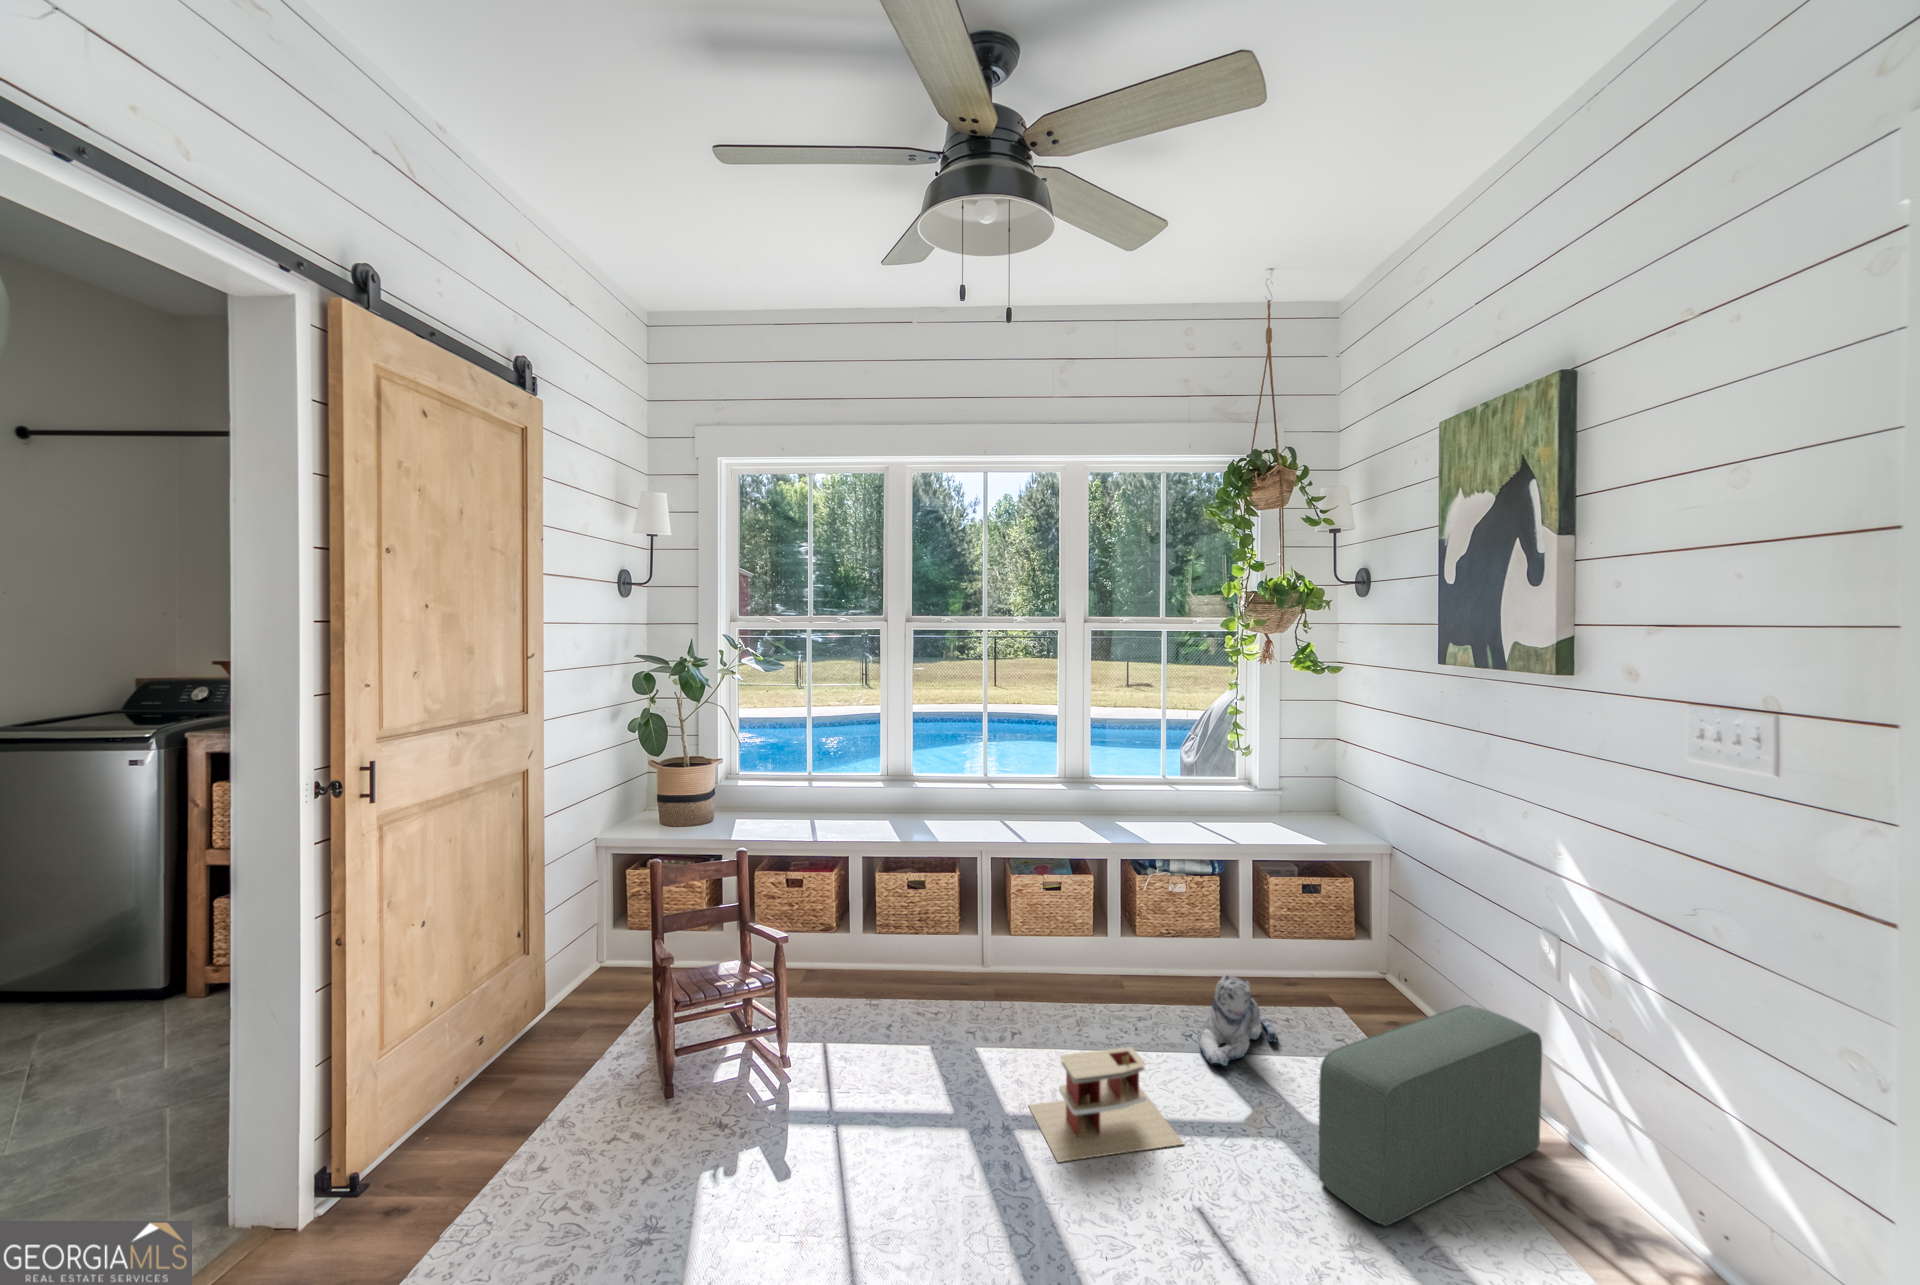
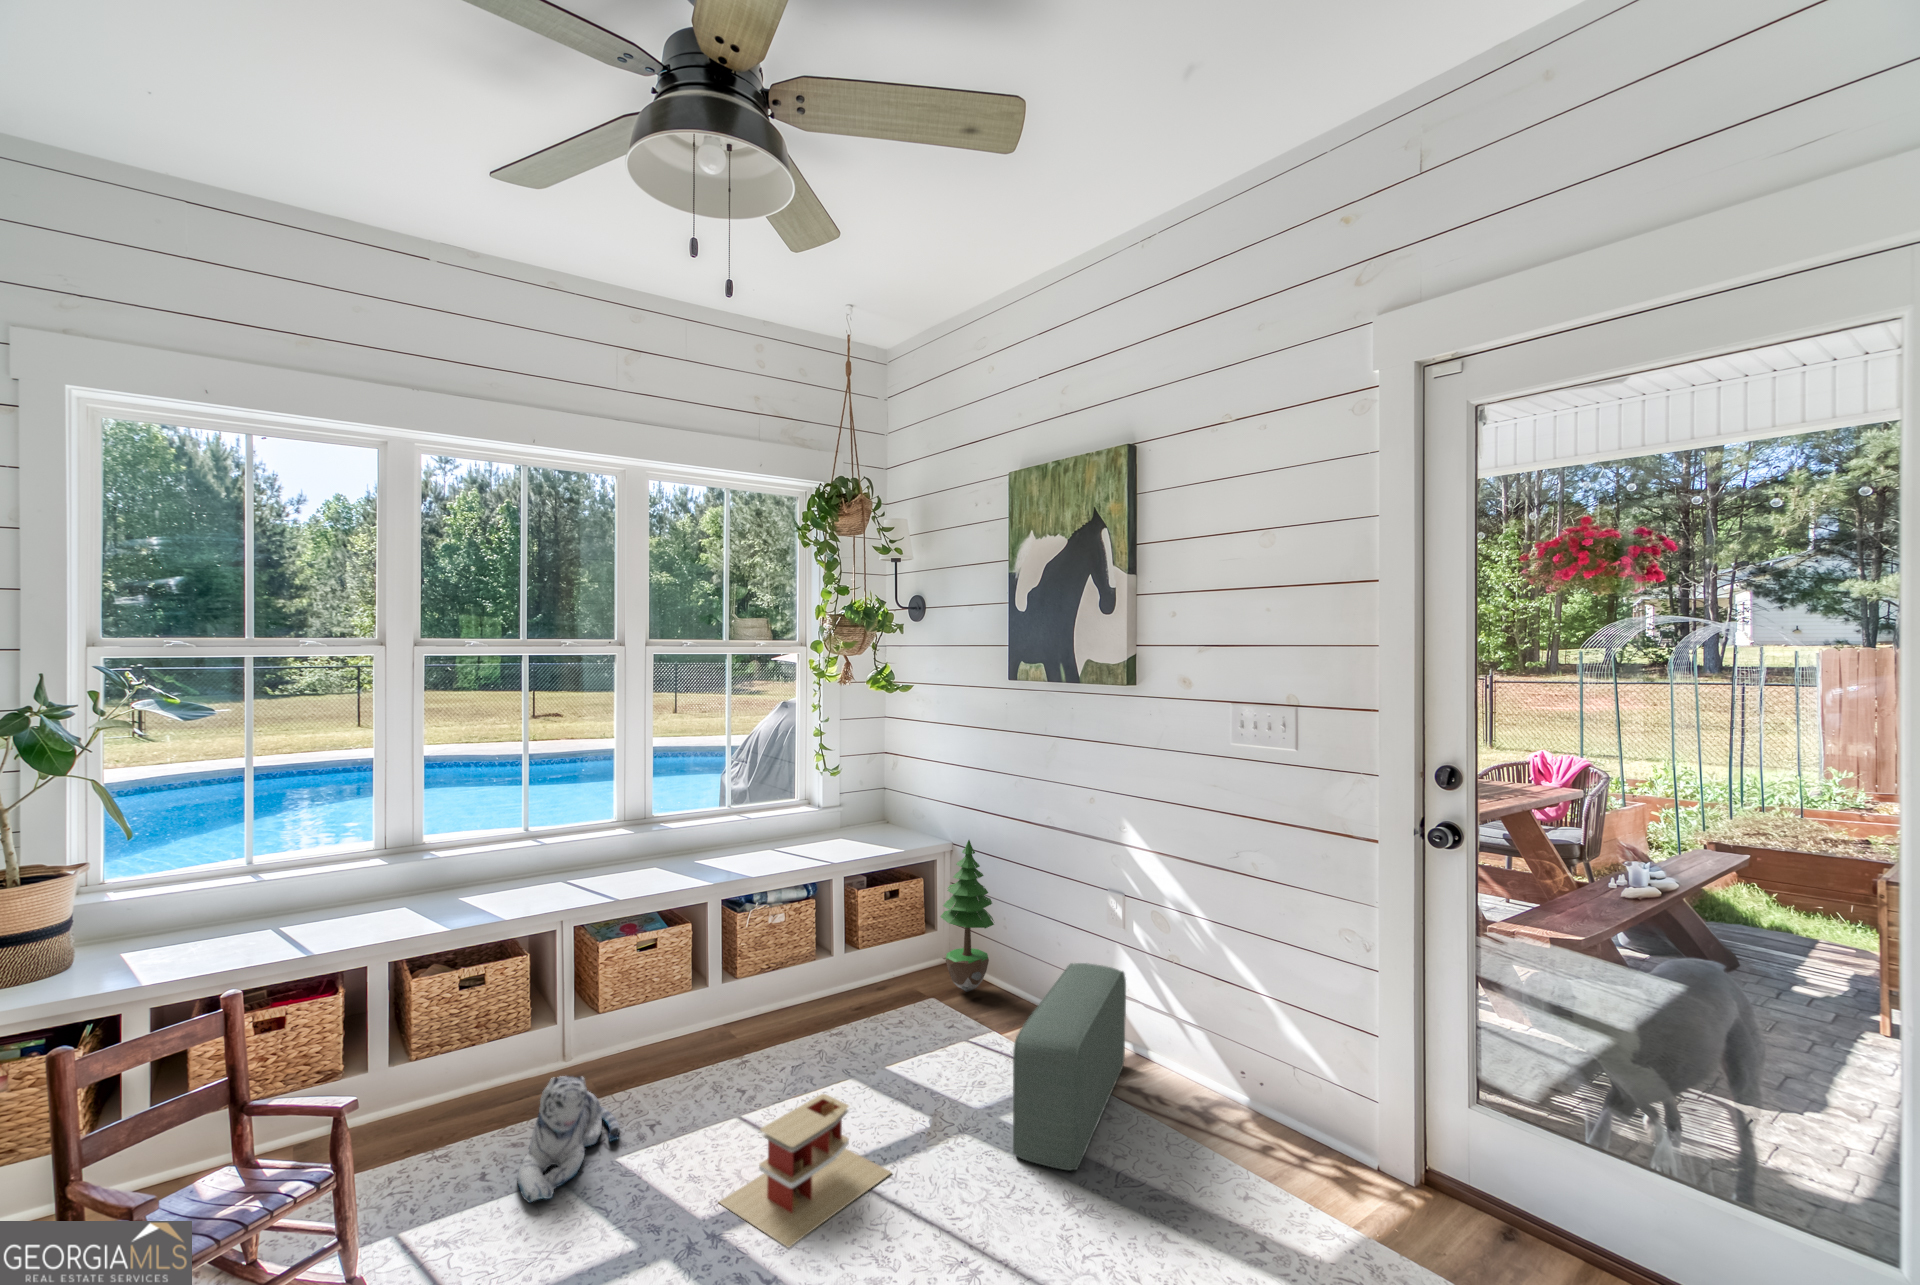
potted tree: none [1350,842,1418,1012] -> present [941,840,994,992]
plush toy: present [1200,975,1277,1066] -> present [518,1076,620,1203]

